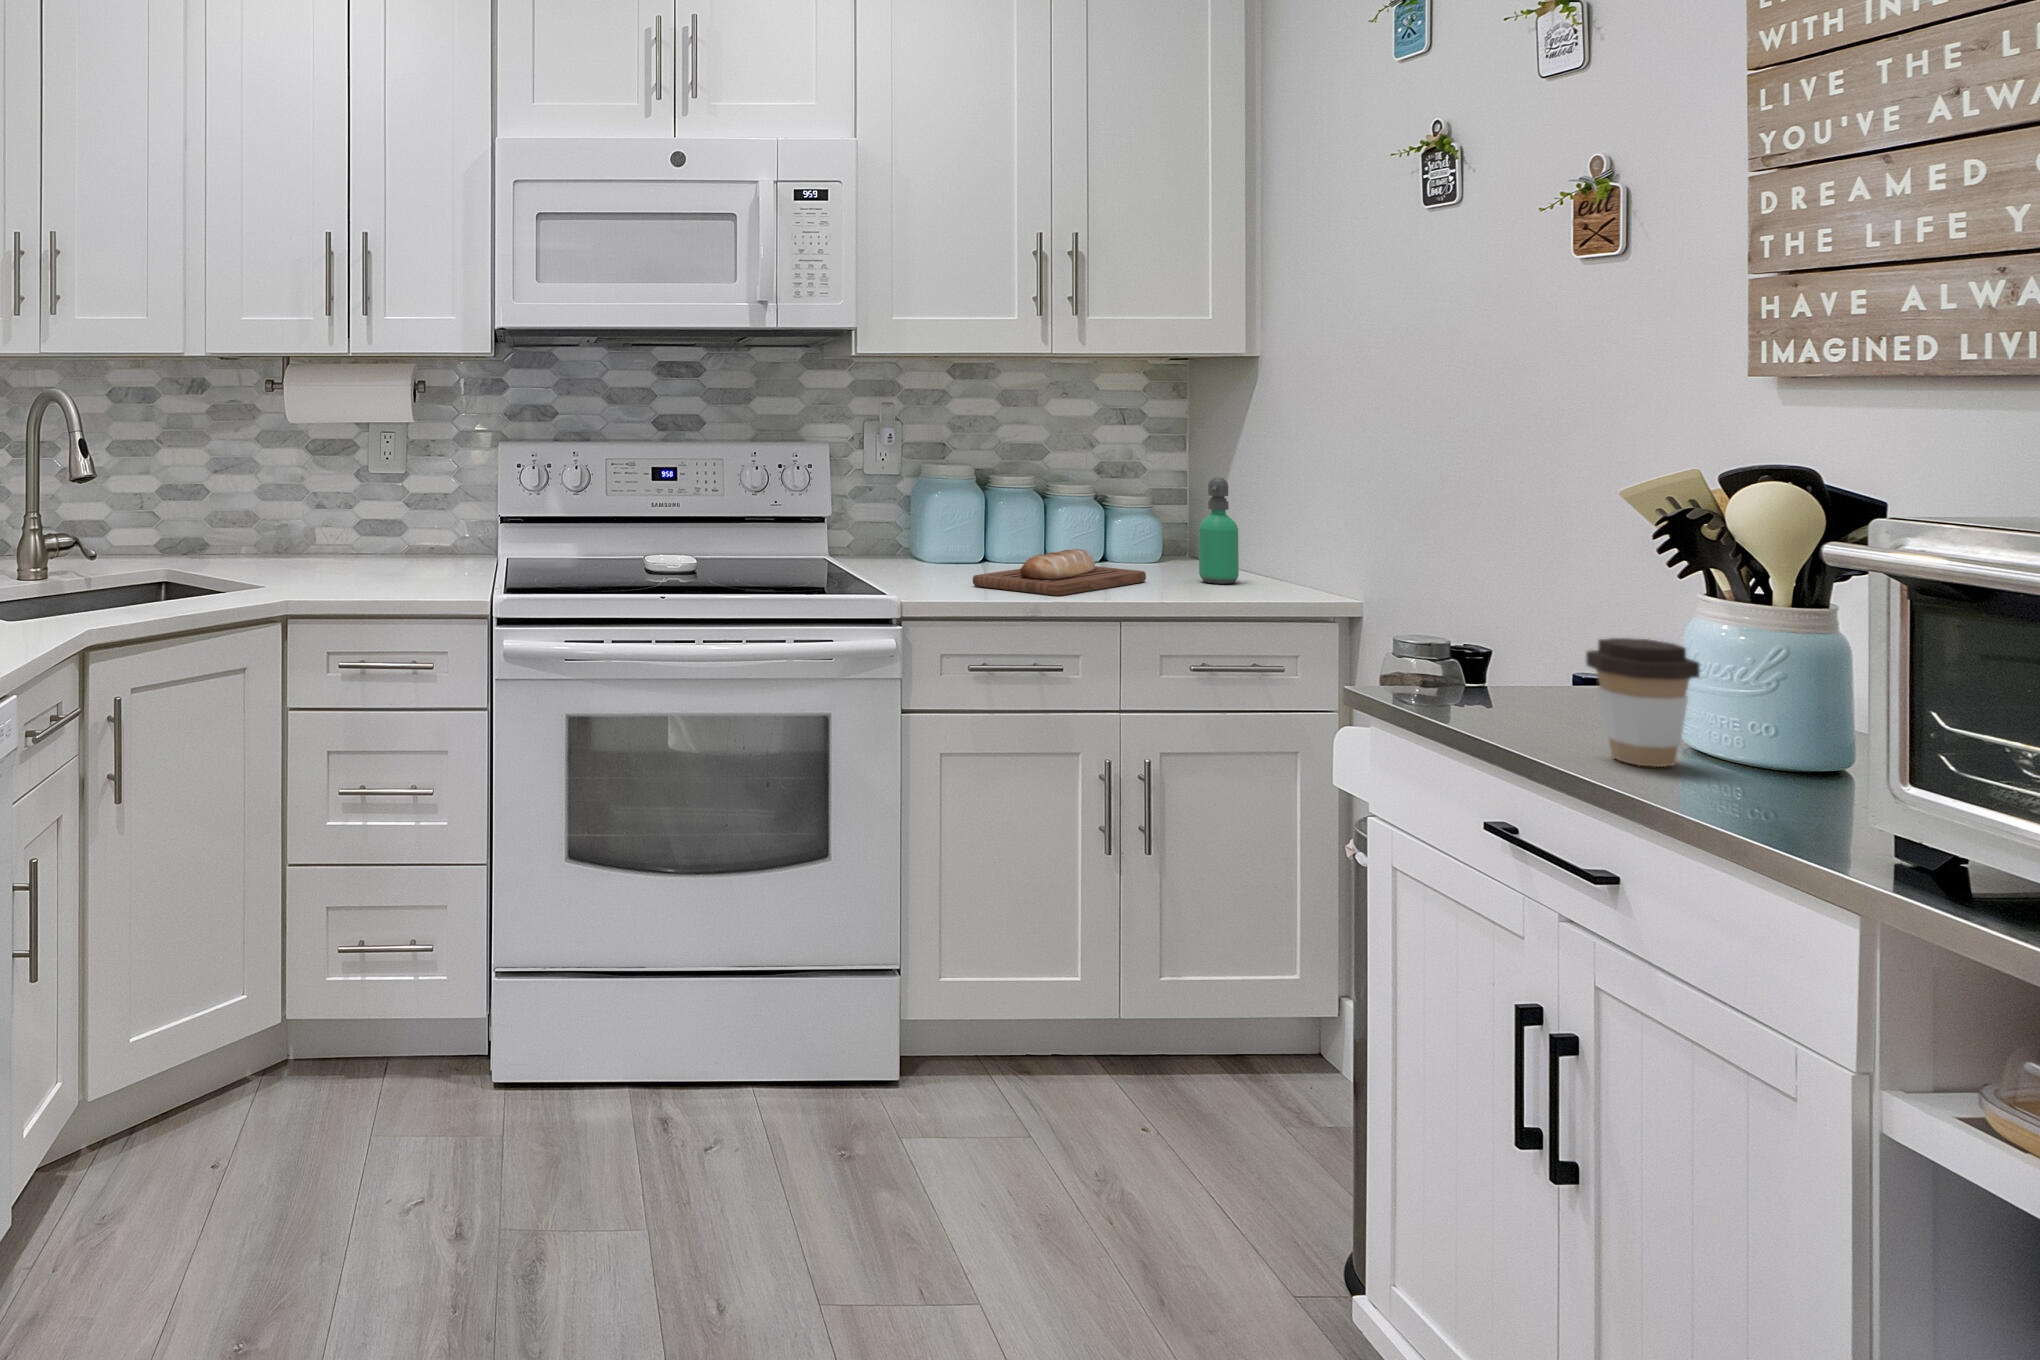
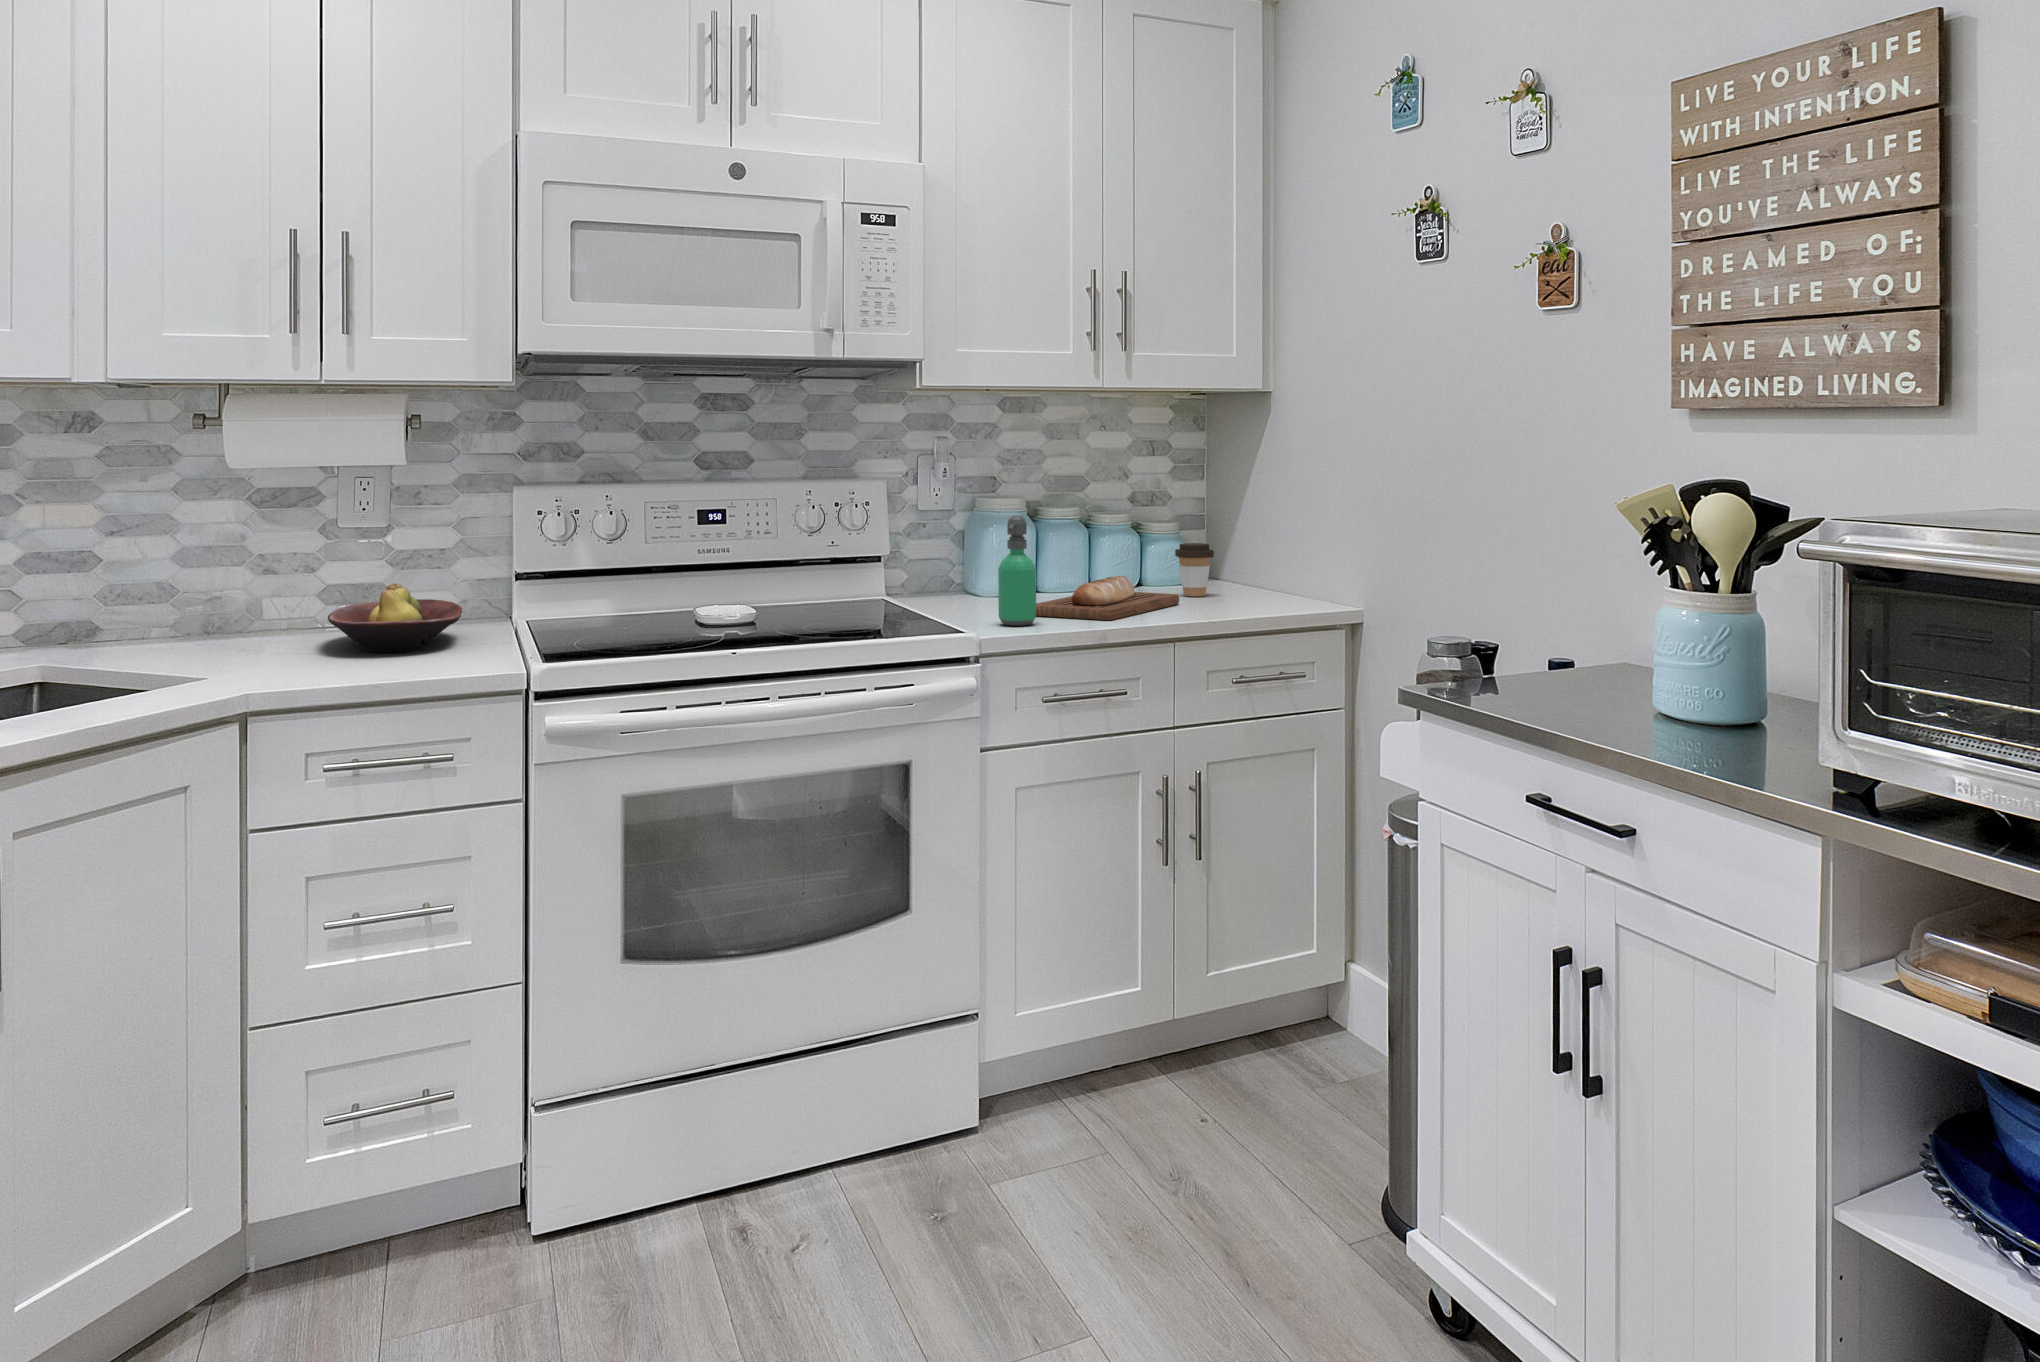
soap dispenser: present [1199,477,1239,584] -> present [998,515,1036,626]
fruit bowl: none [319,529,434,591] -> present [328,583,462,653]
coffee cup: present [1586,638,1700,767] -> present [1175,543,1214,596]

